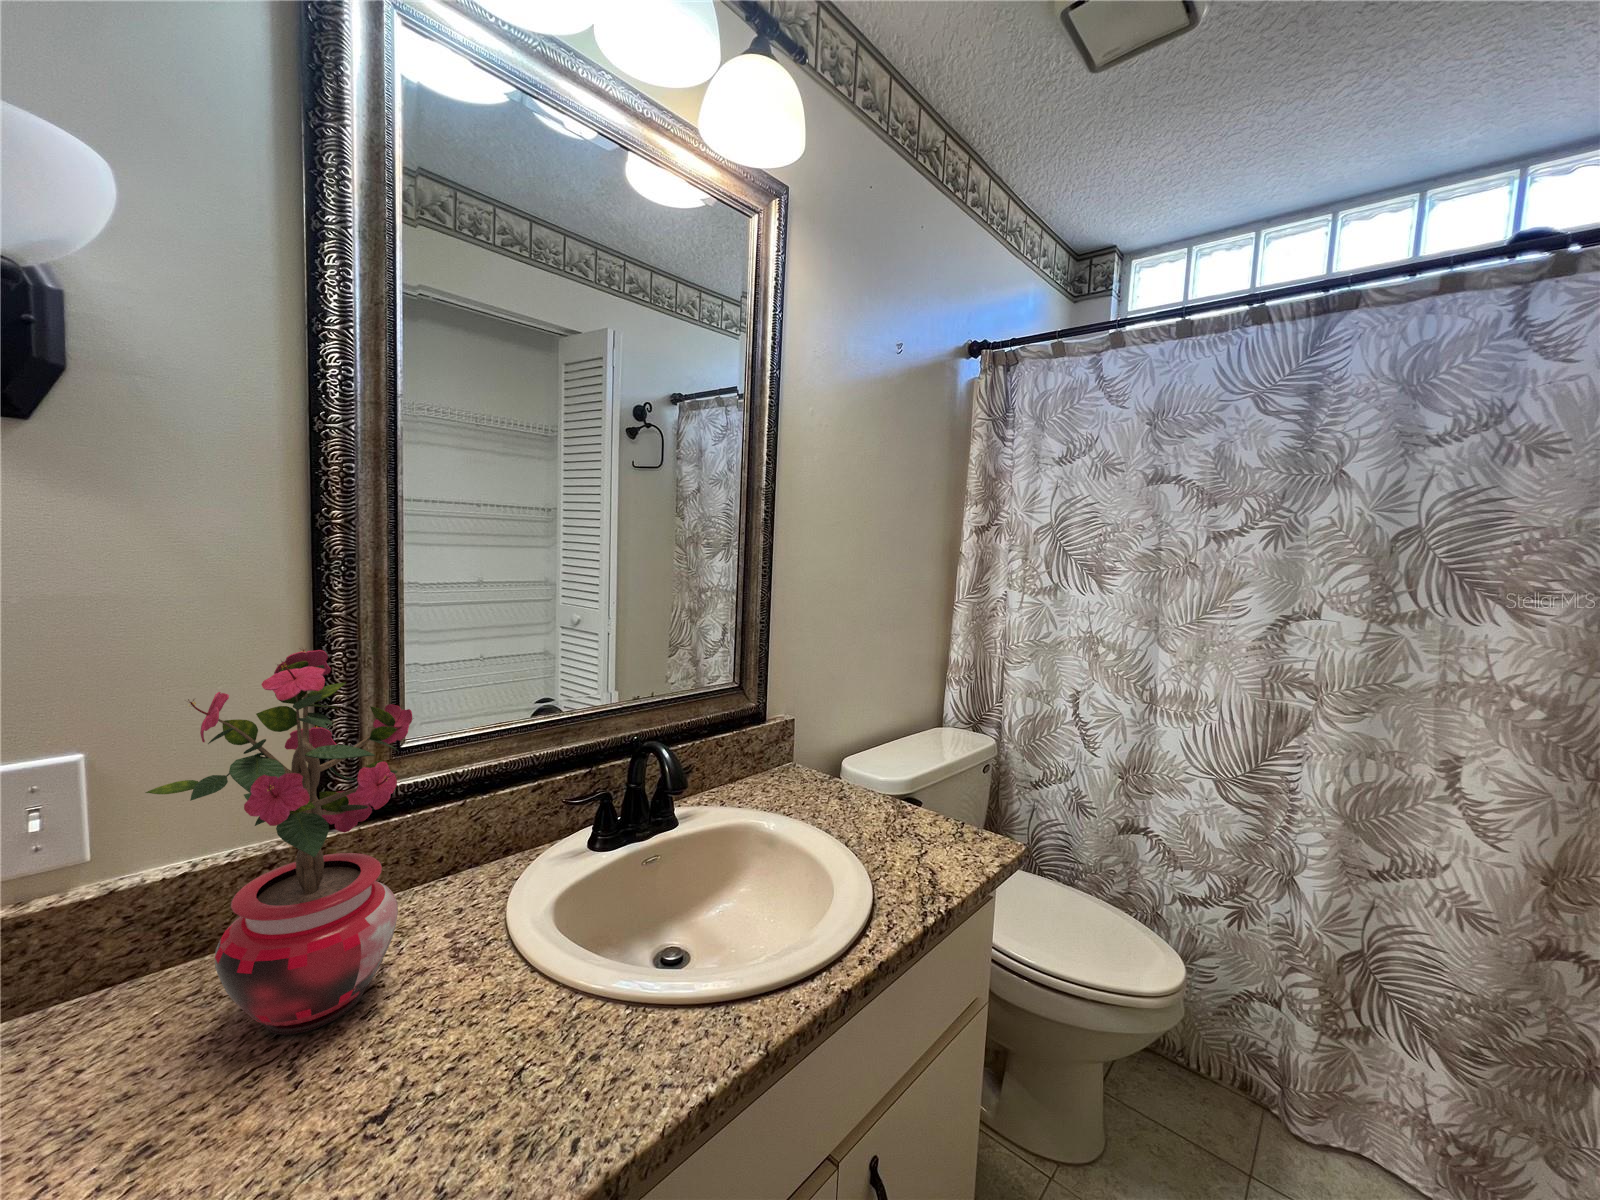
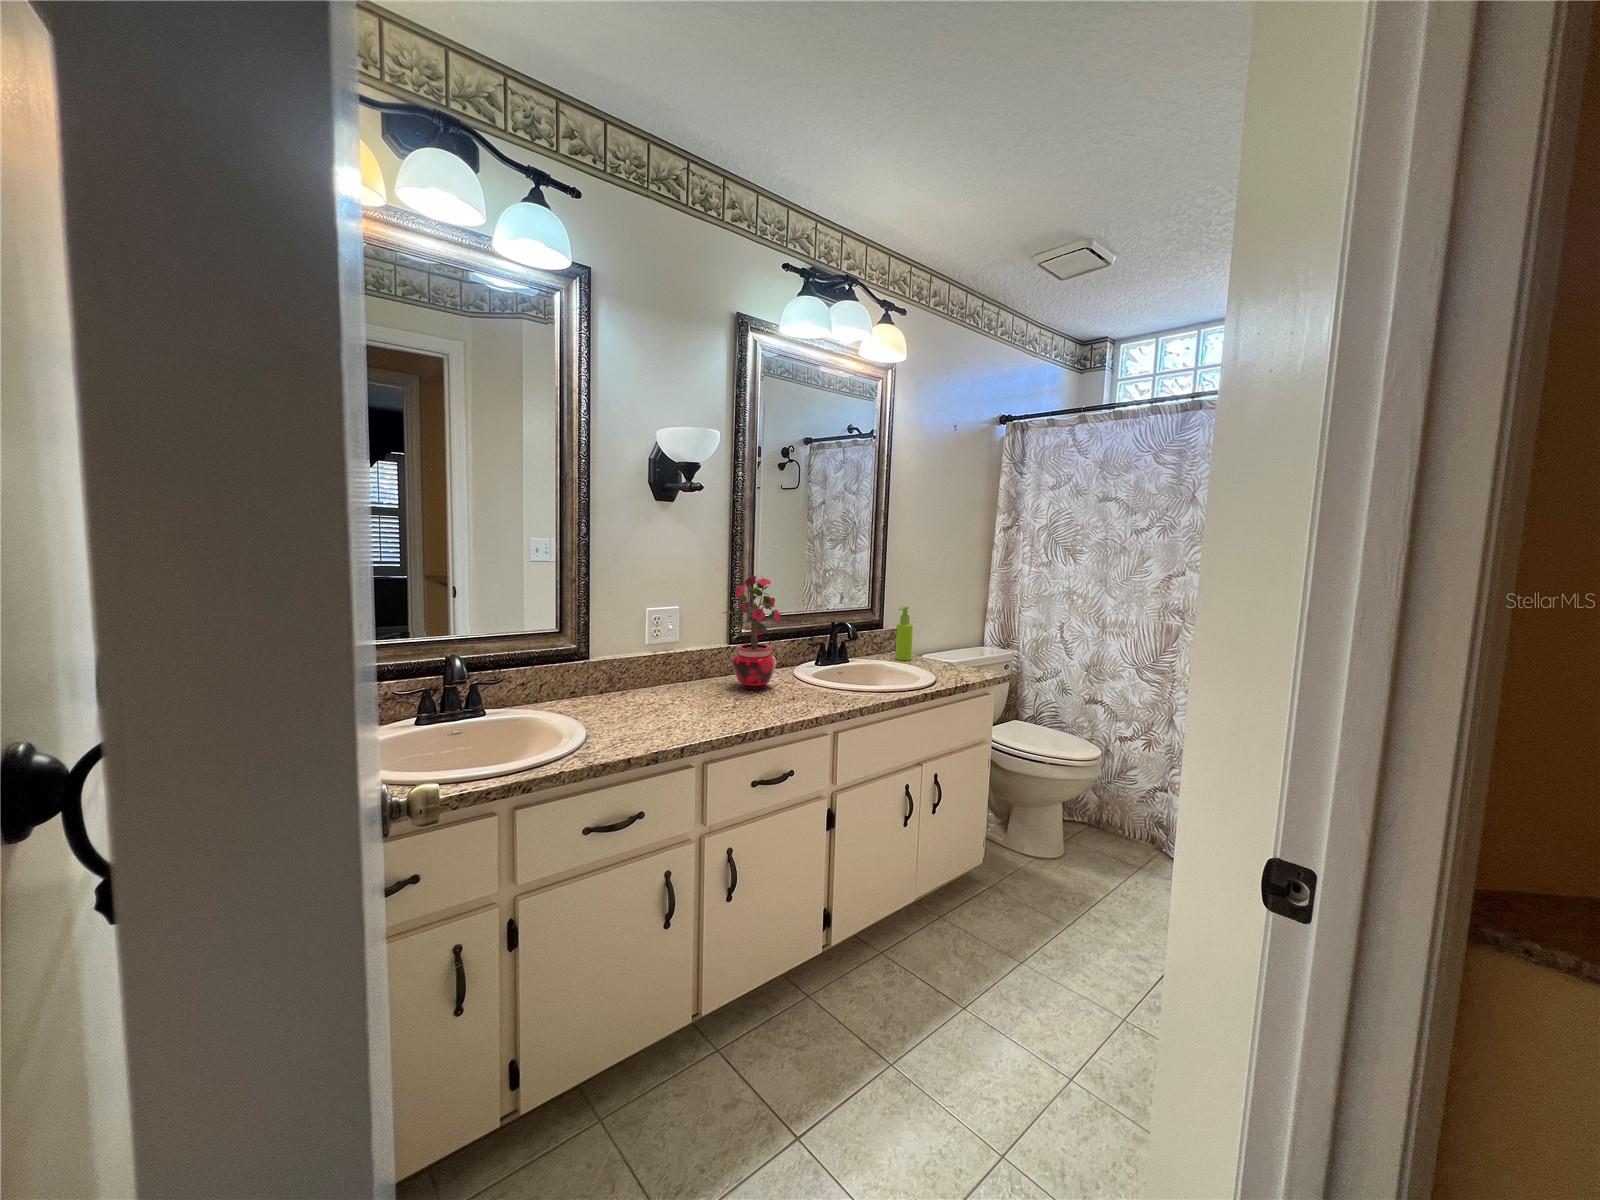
soap dispenser: none [788,687,823,804] -> present [896,607,912,660]

